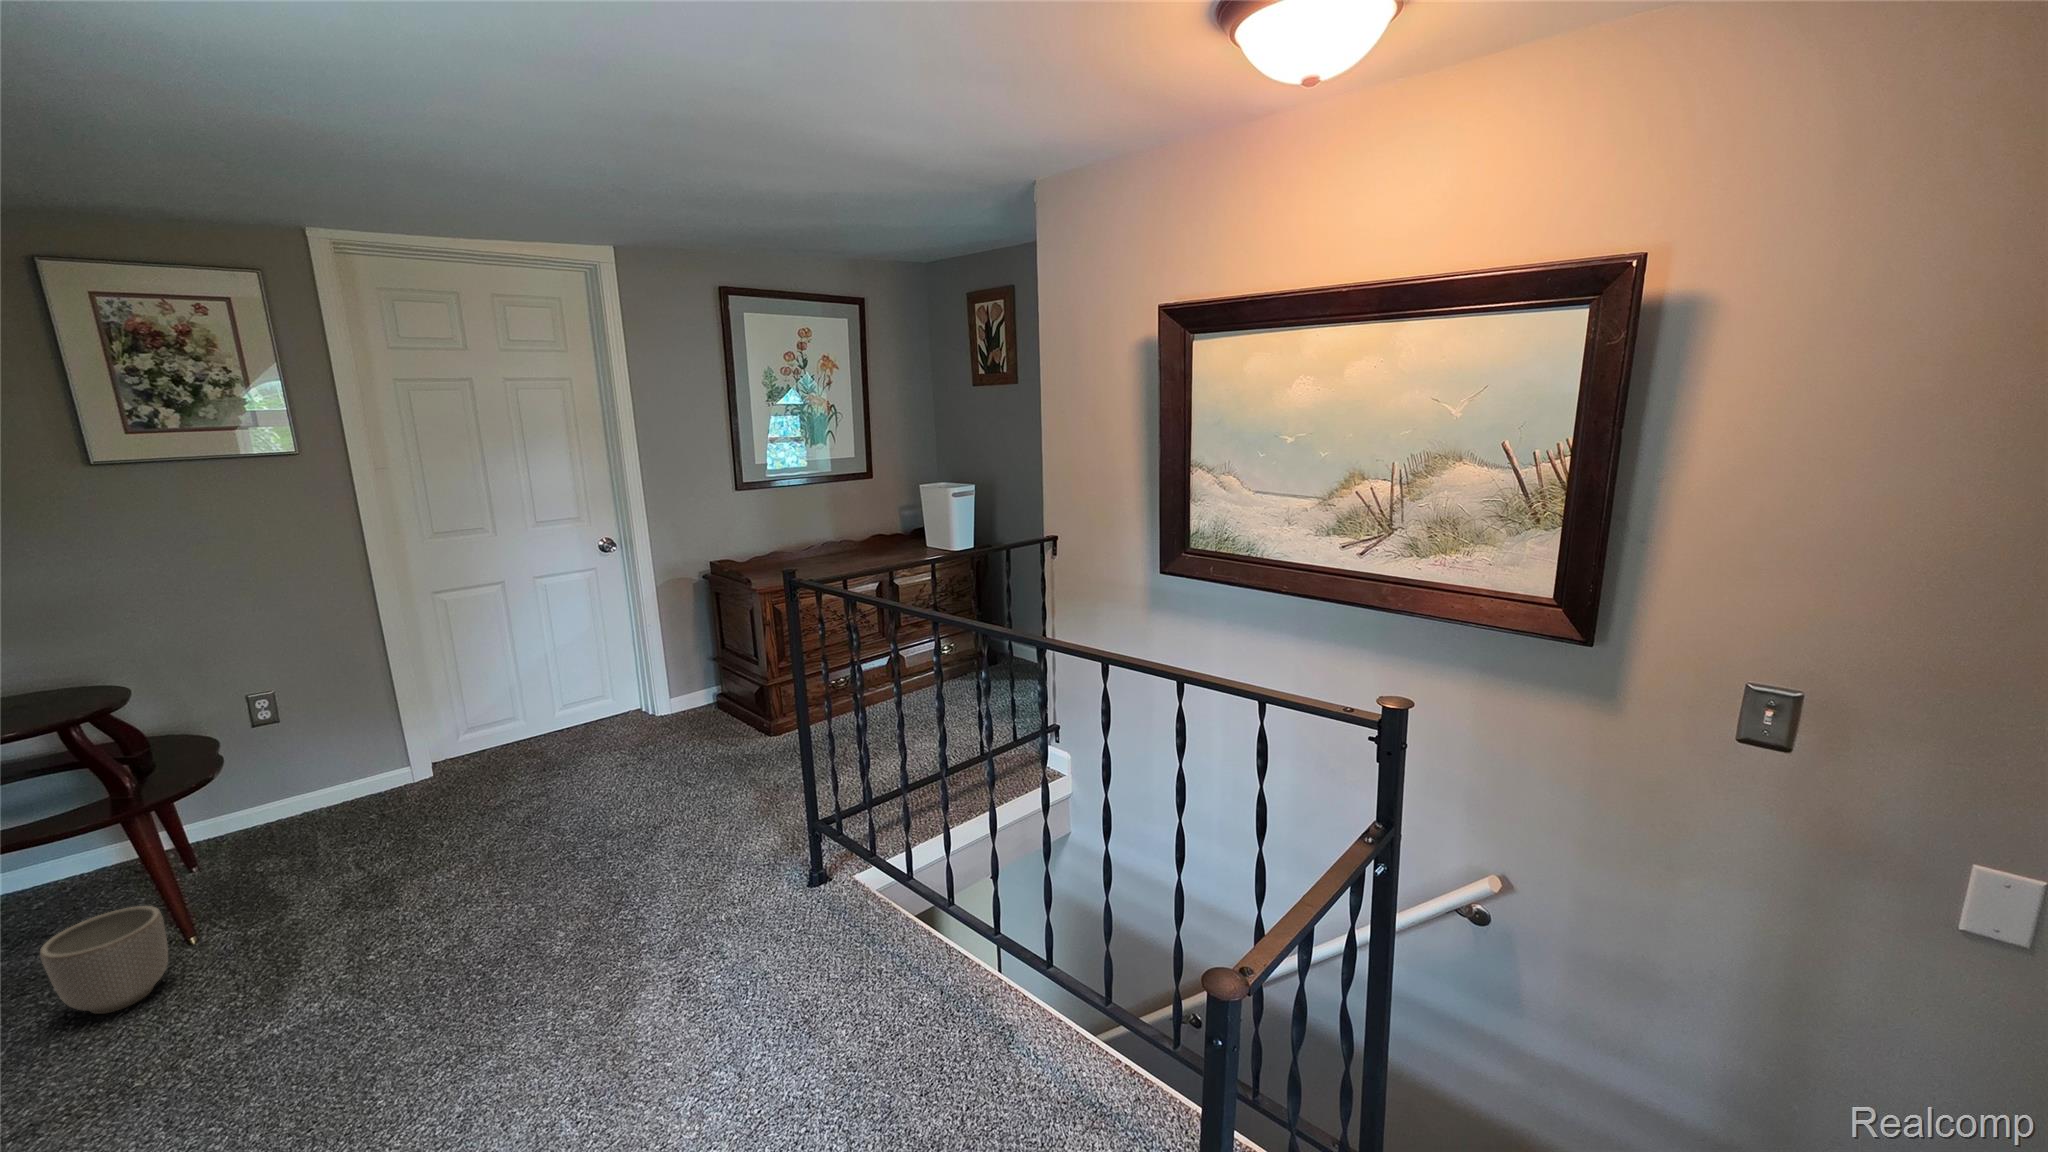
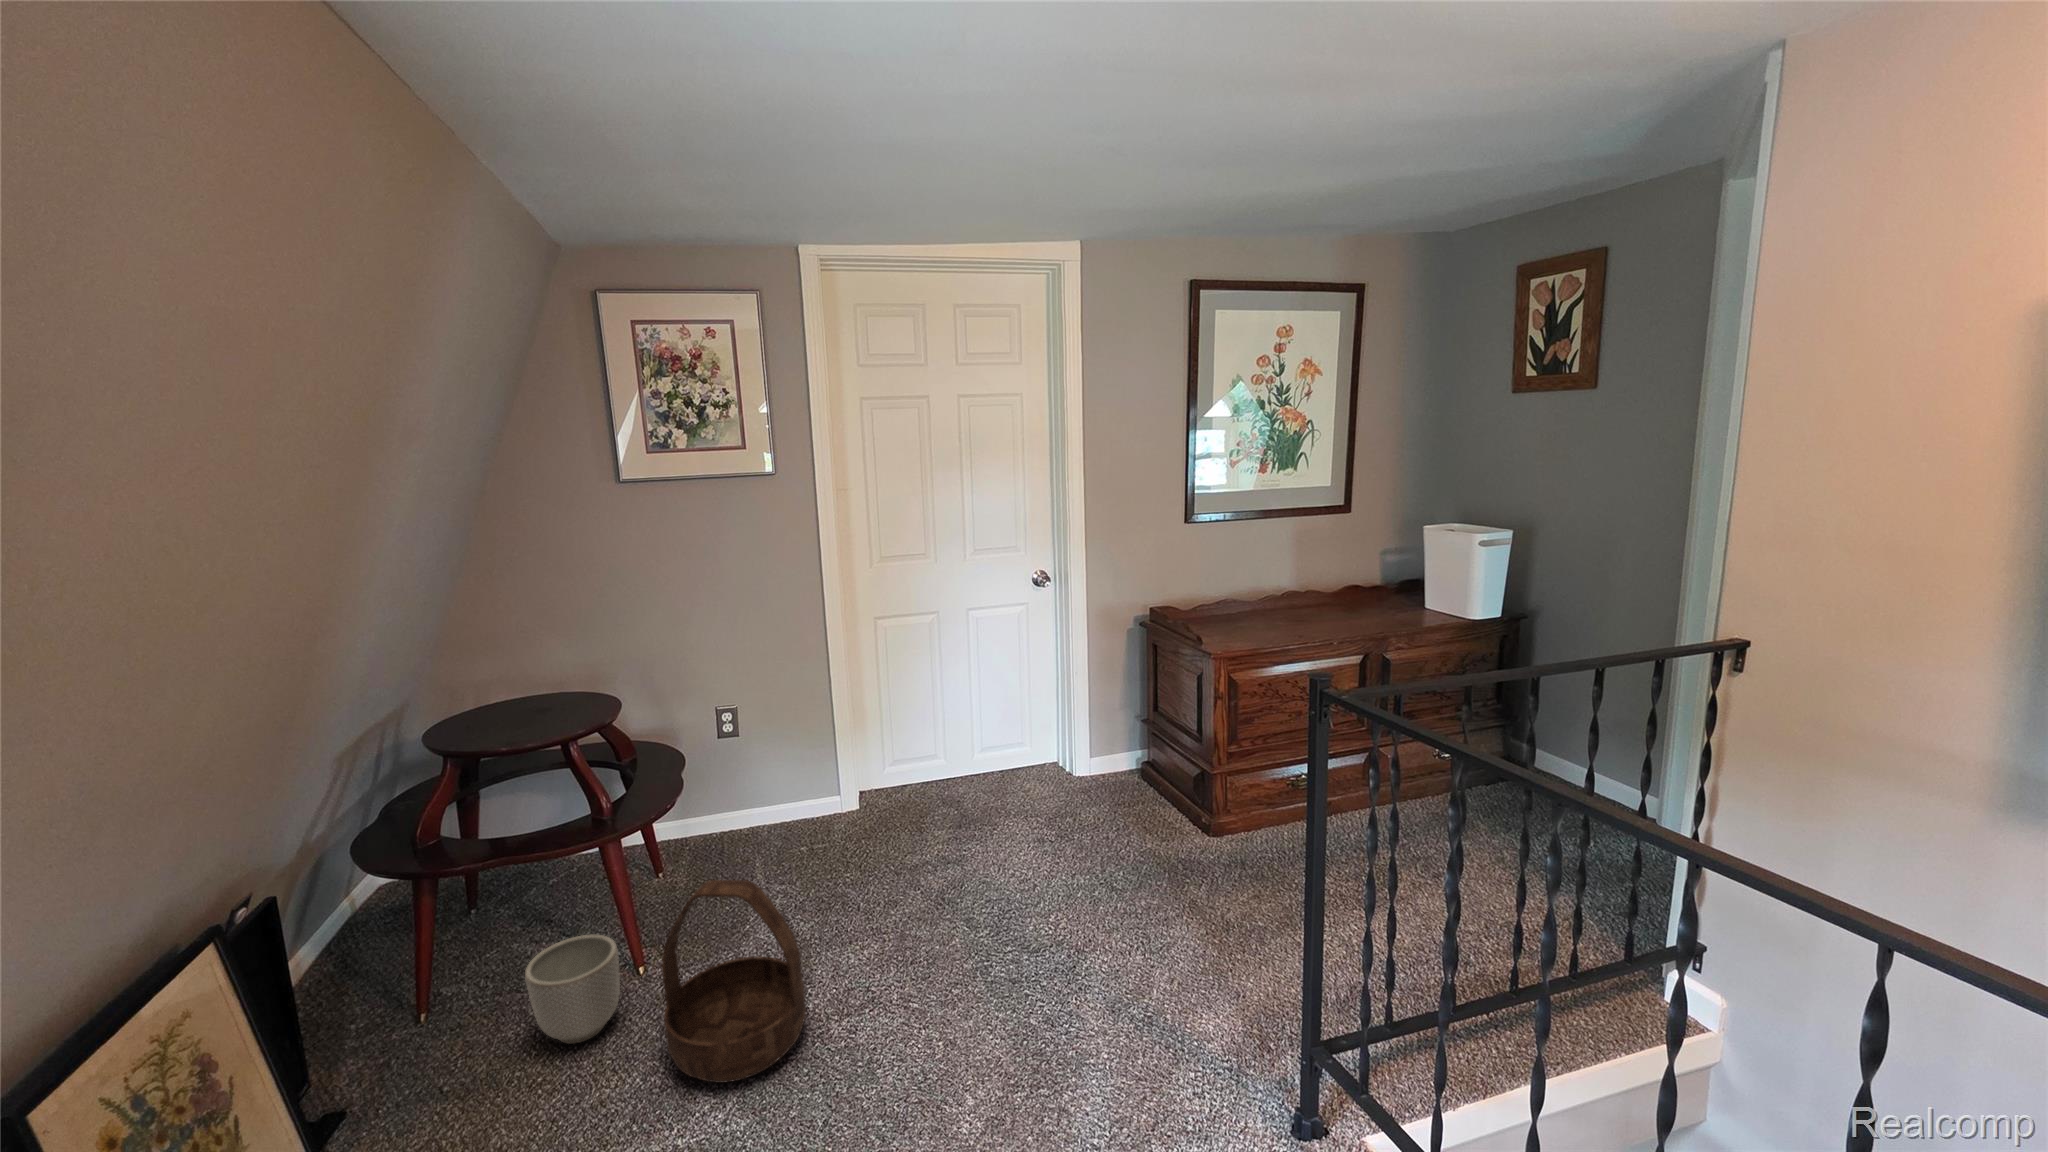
basket: none [224,811,395,994] -> present [661,880,806,1083]

